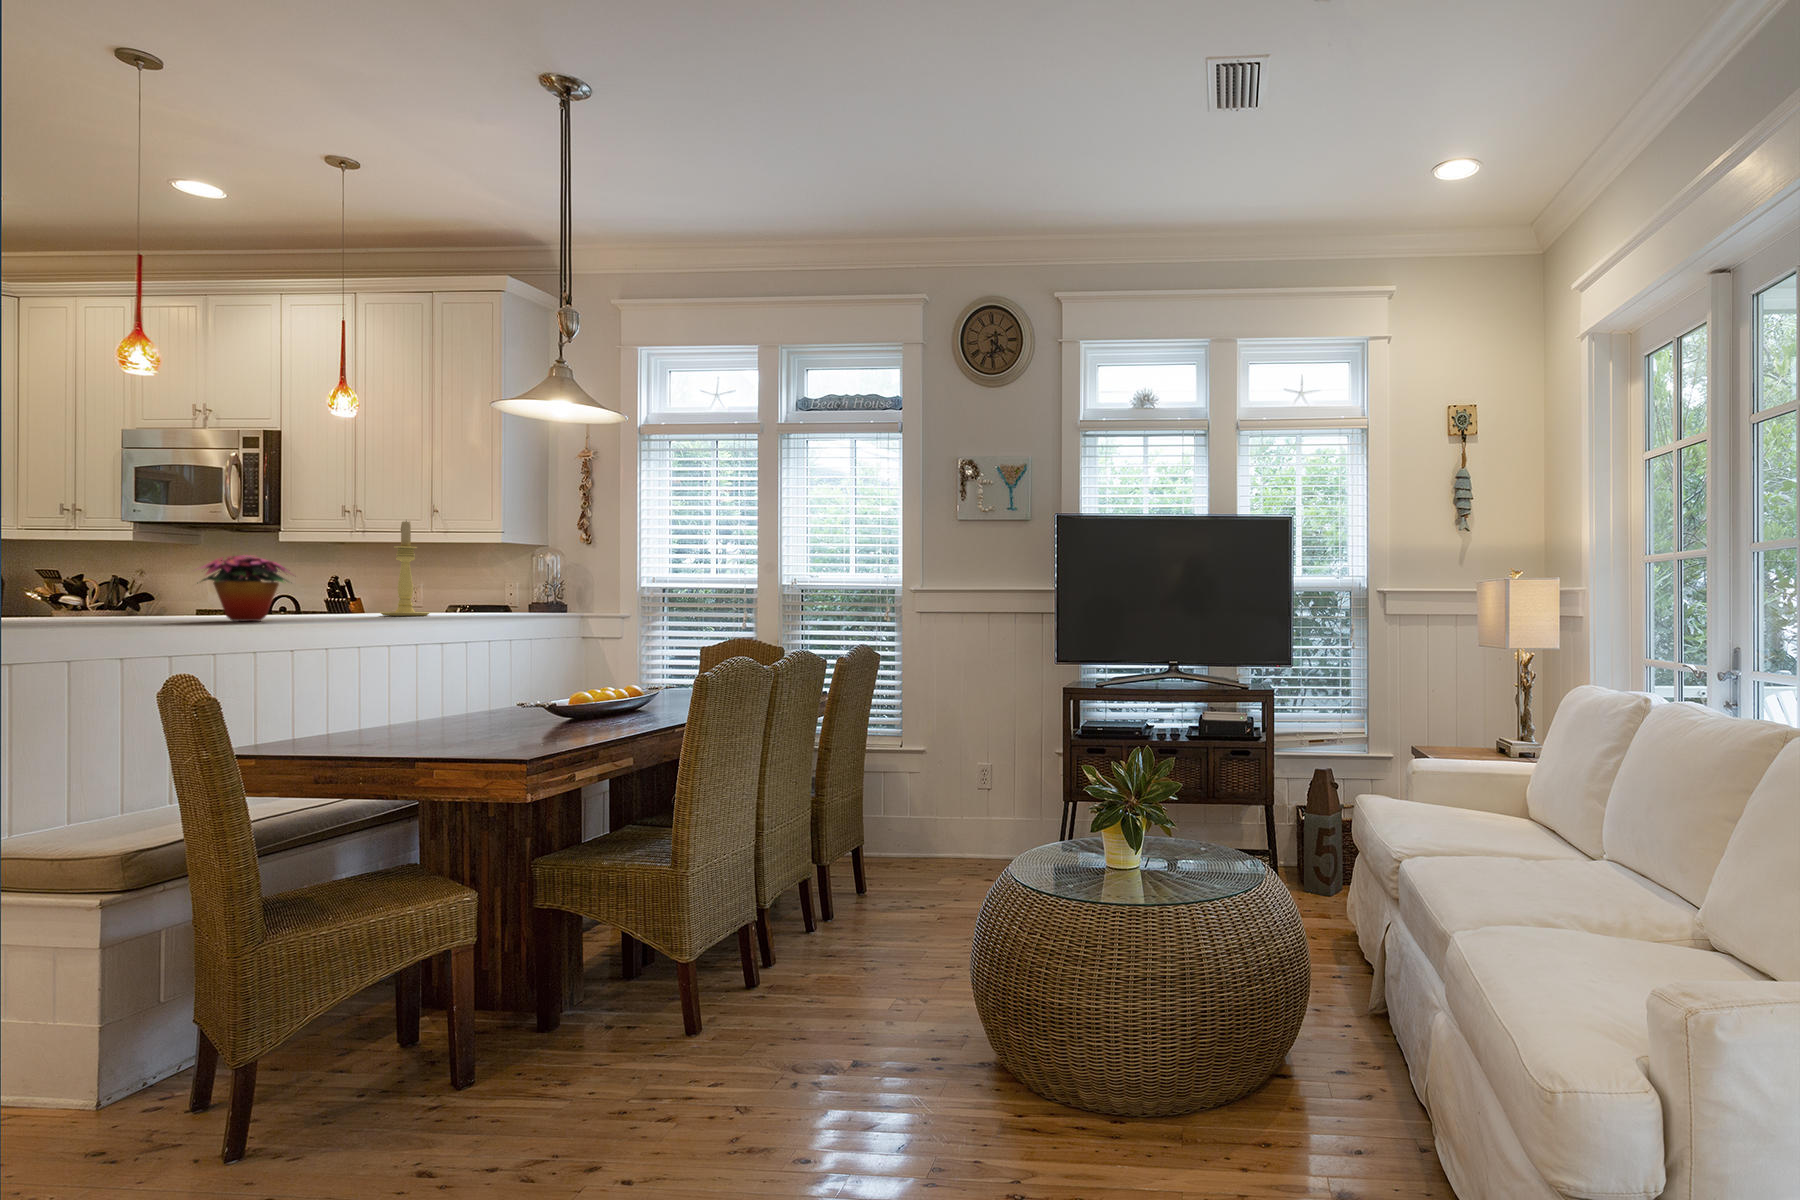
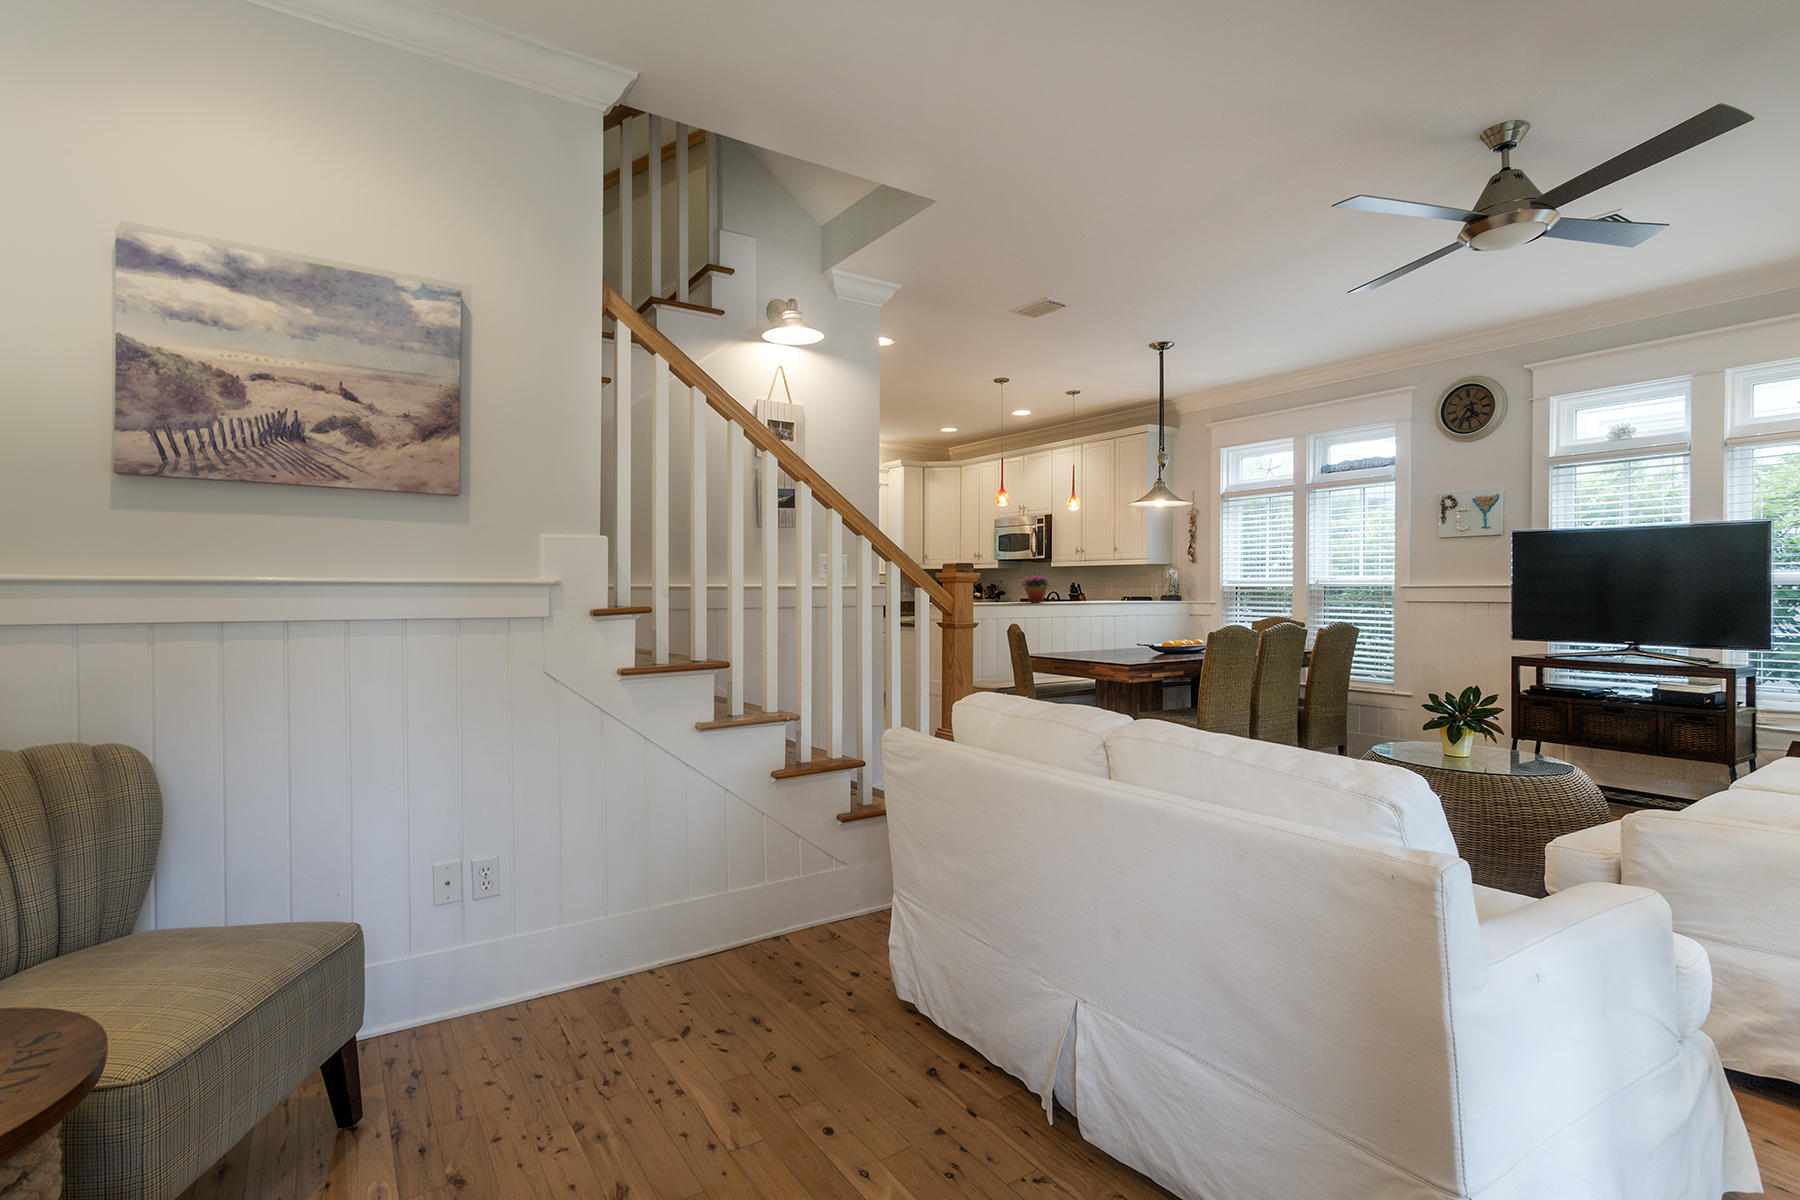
candle holder: present [380,521,430,616] -> none [1088,556,1110,600]

